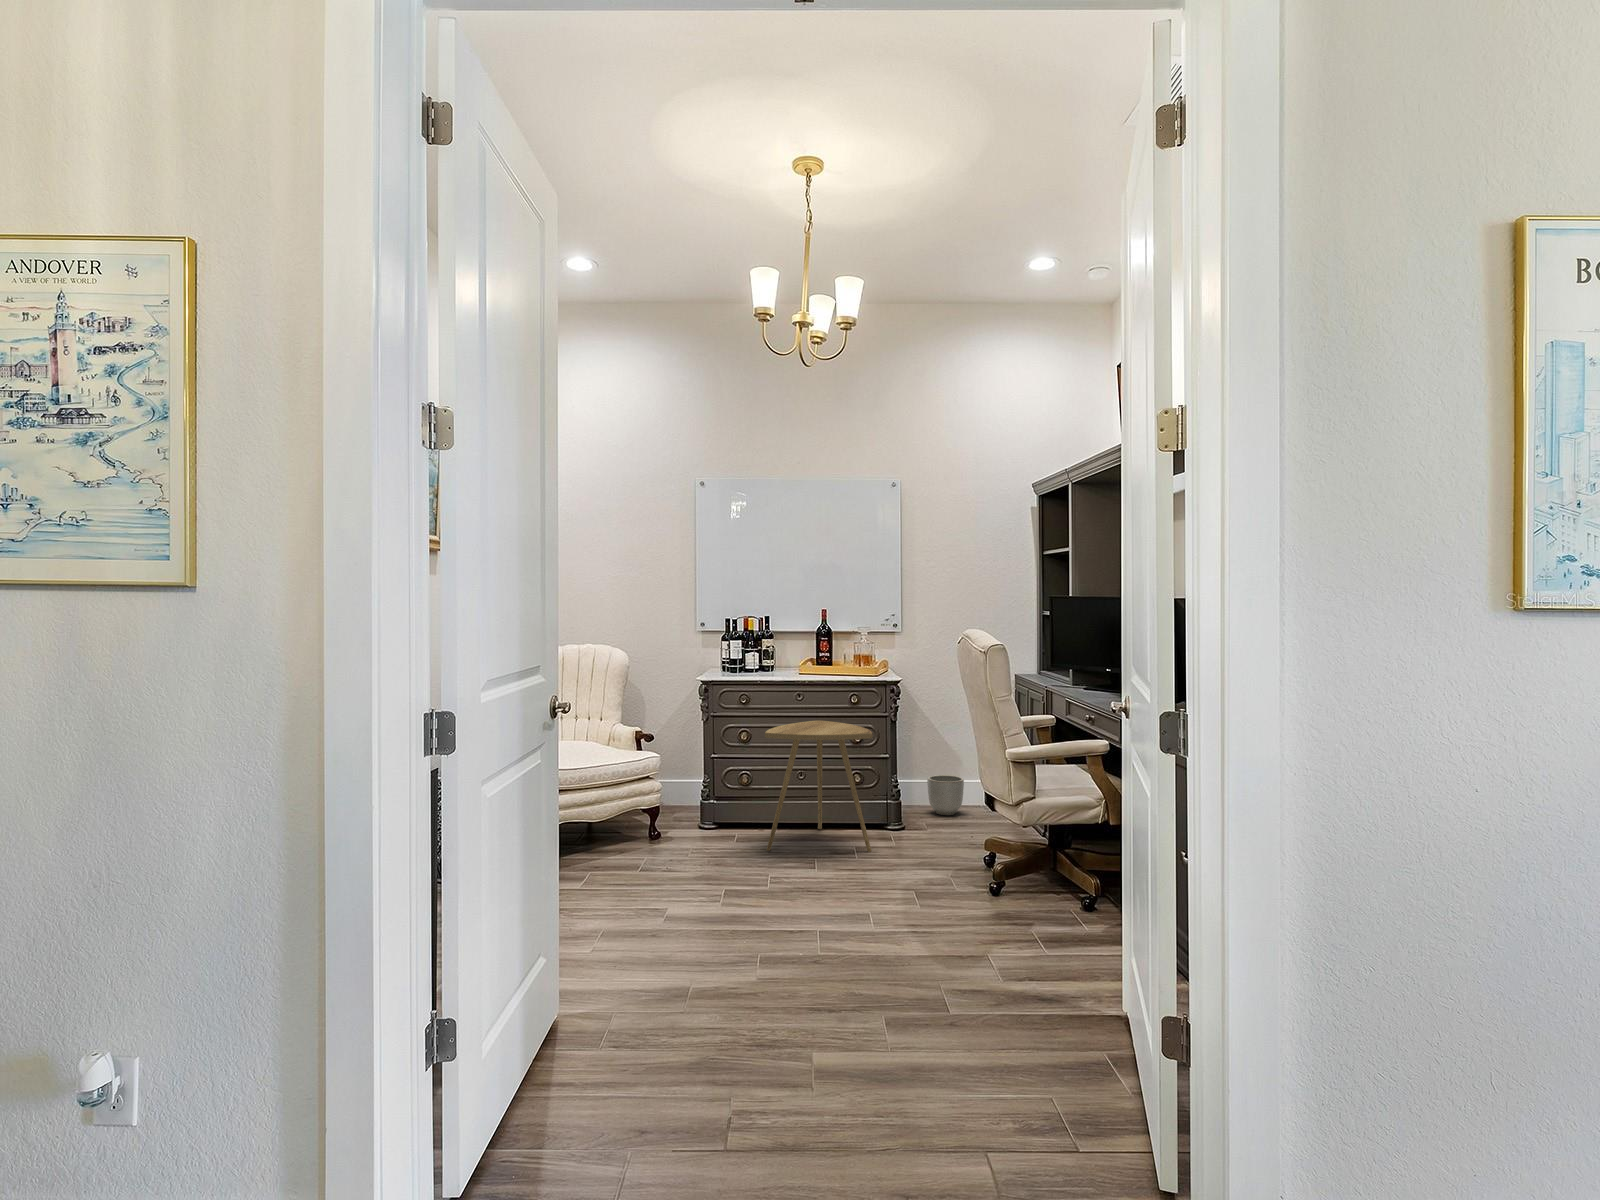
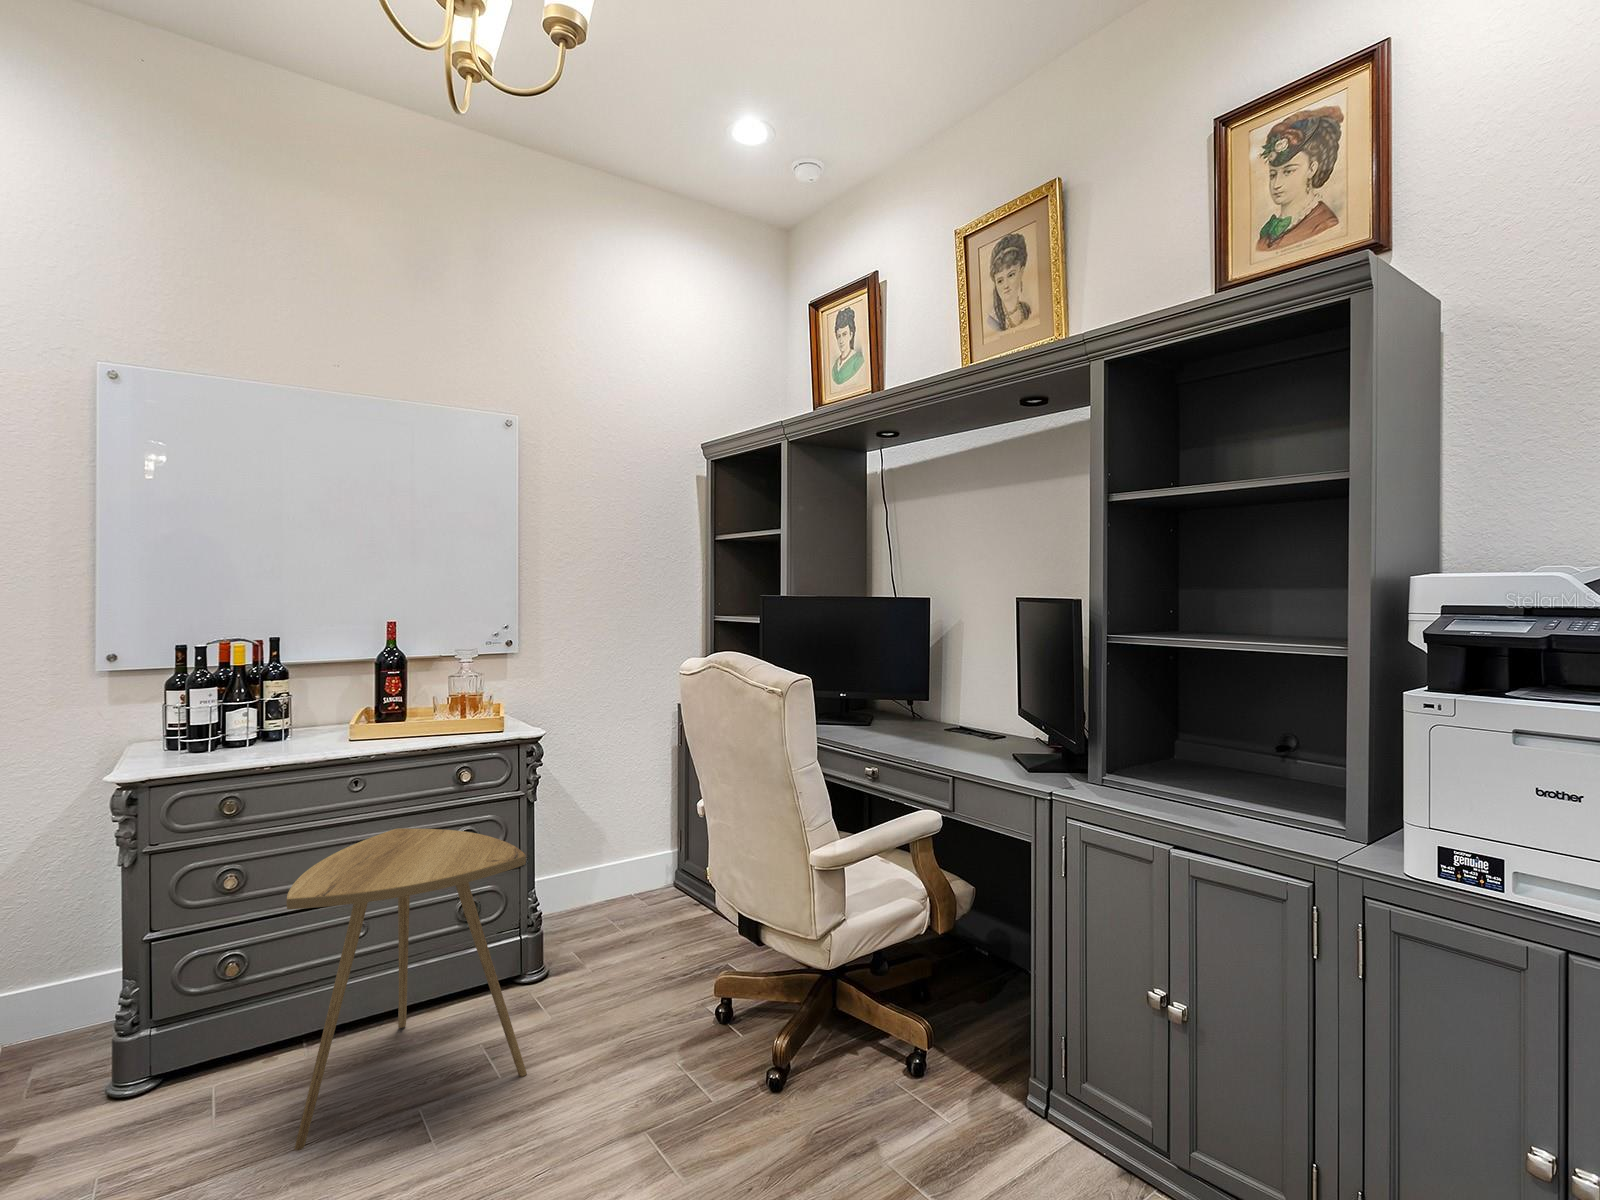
planter: present [927,775,964,815] -> none [573,861,628,928]

